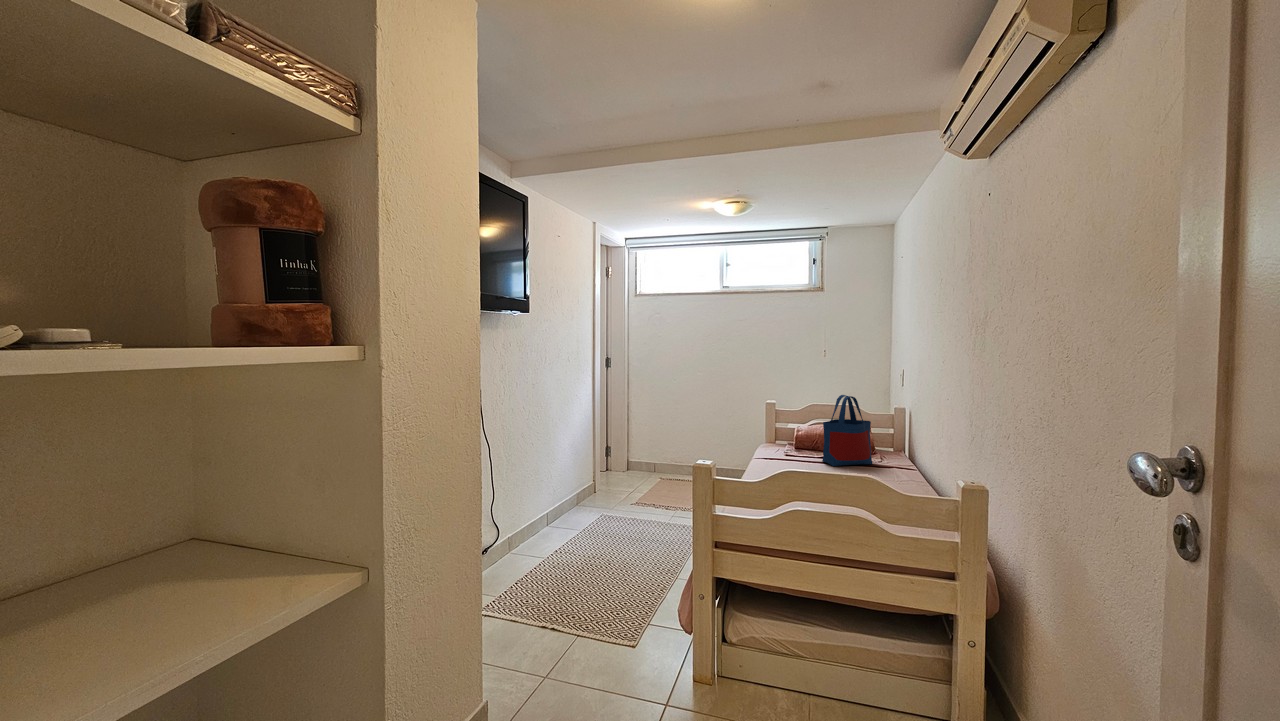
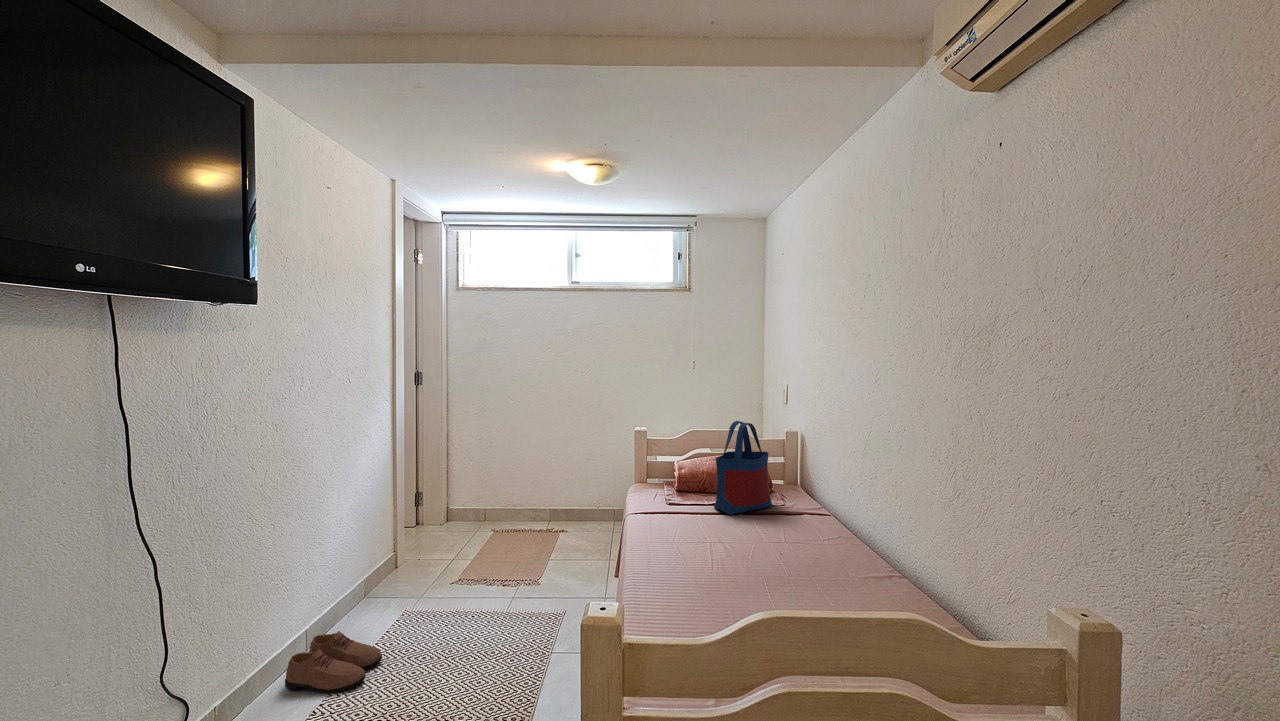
shoe: none [538,514,590,545] -> present [285,631,382,693]

